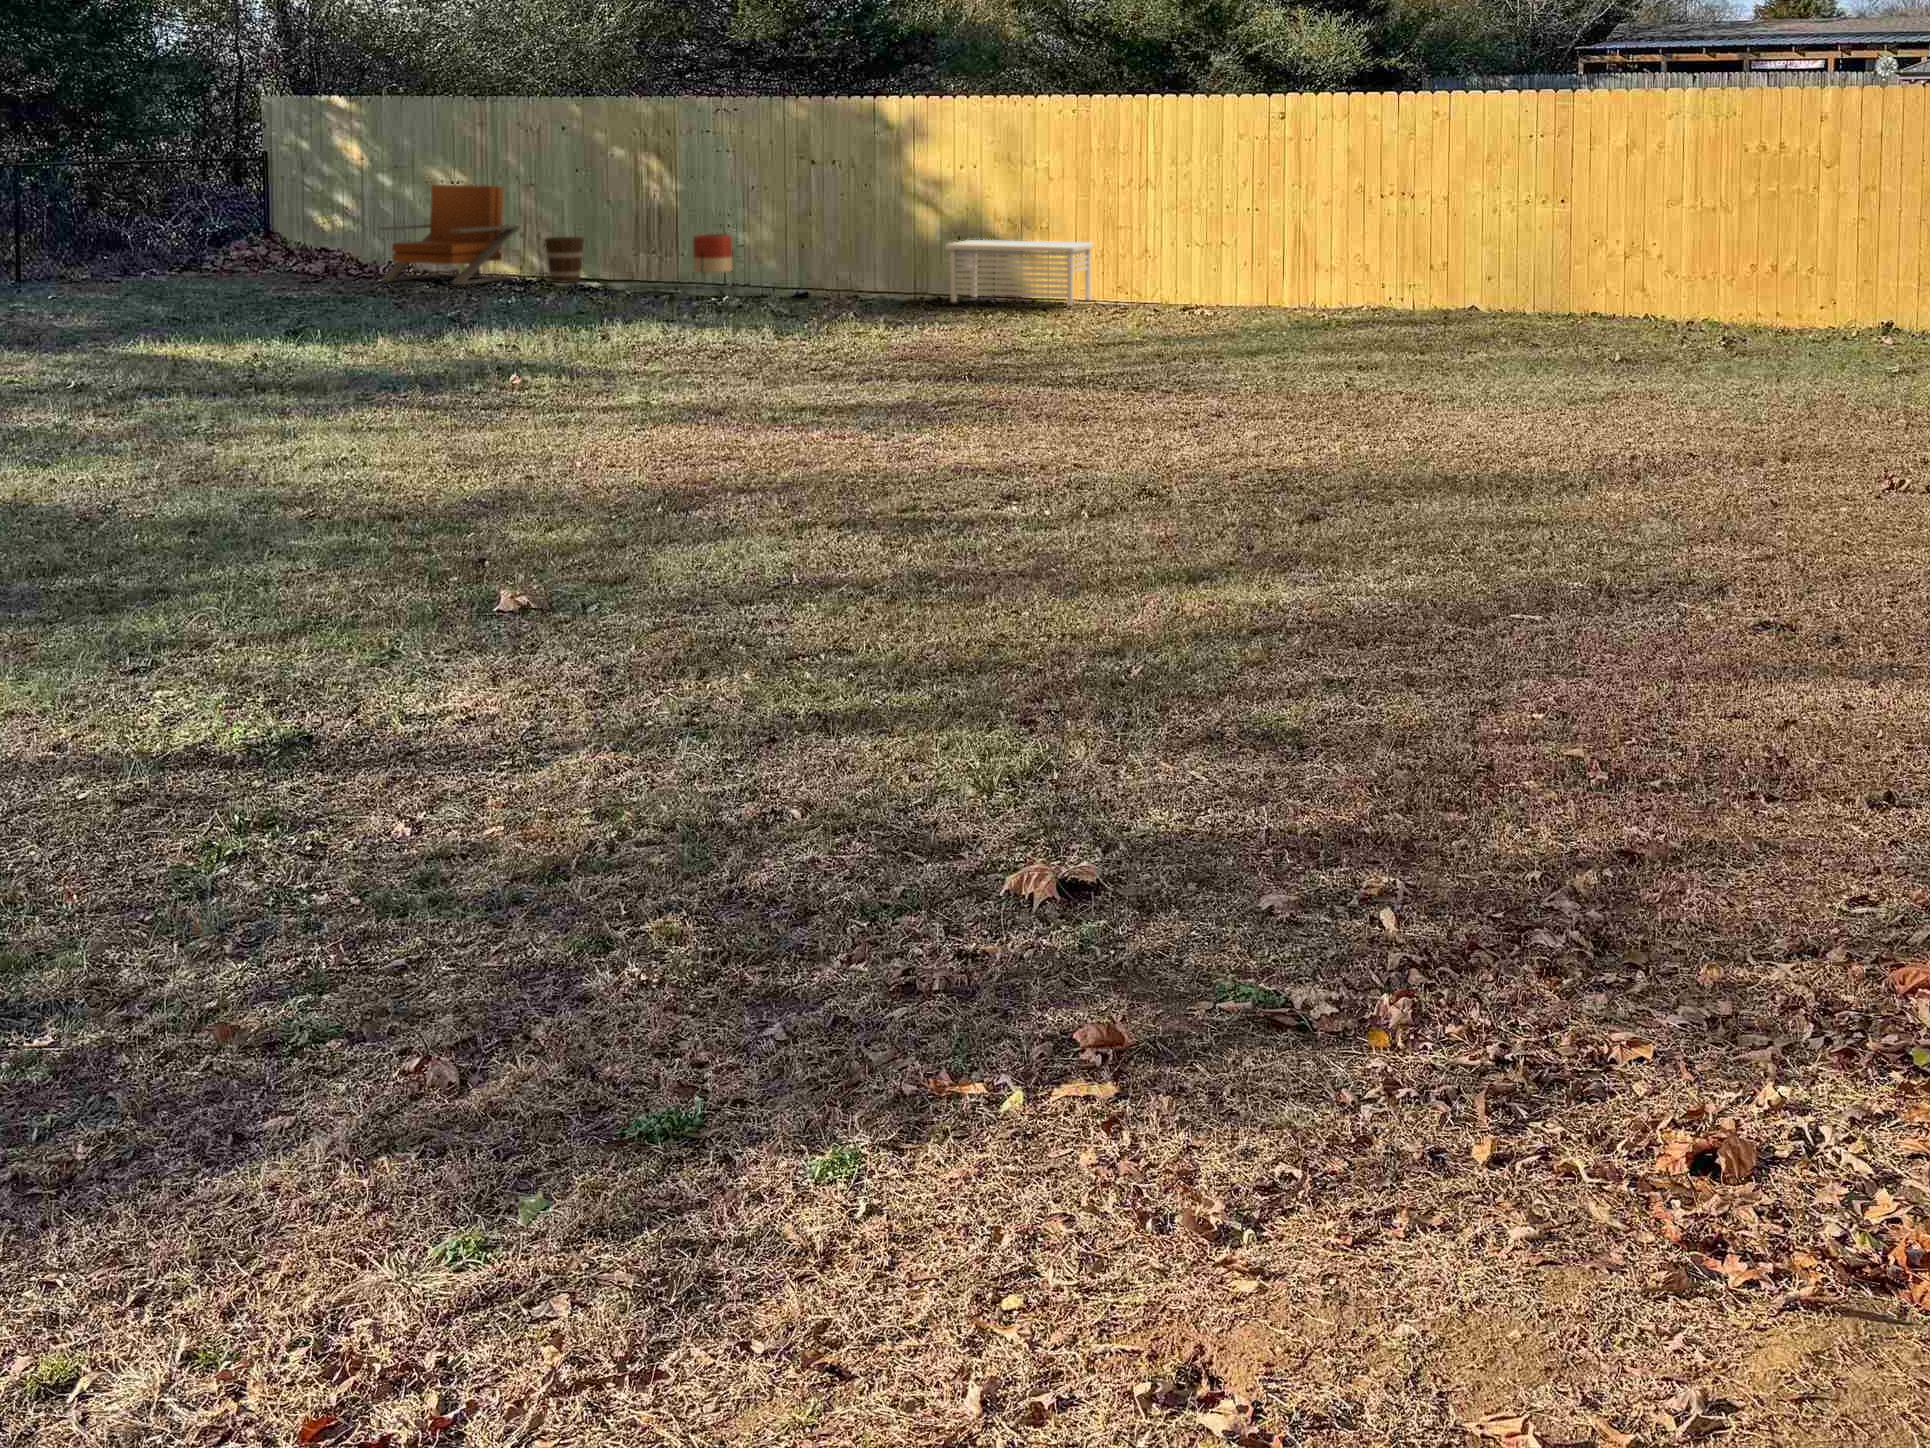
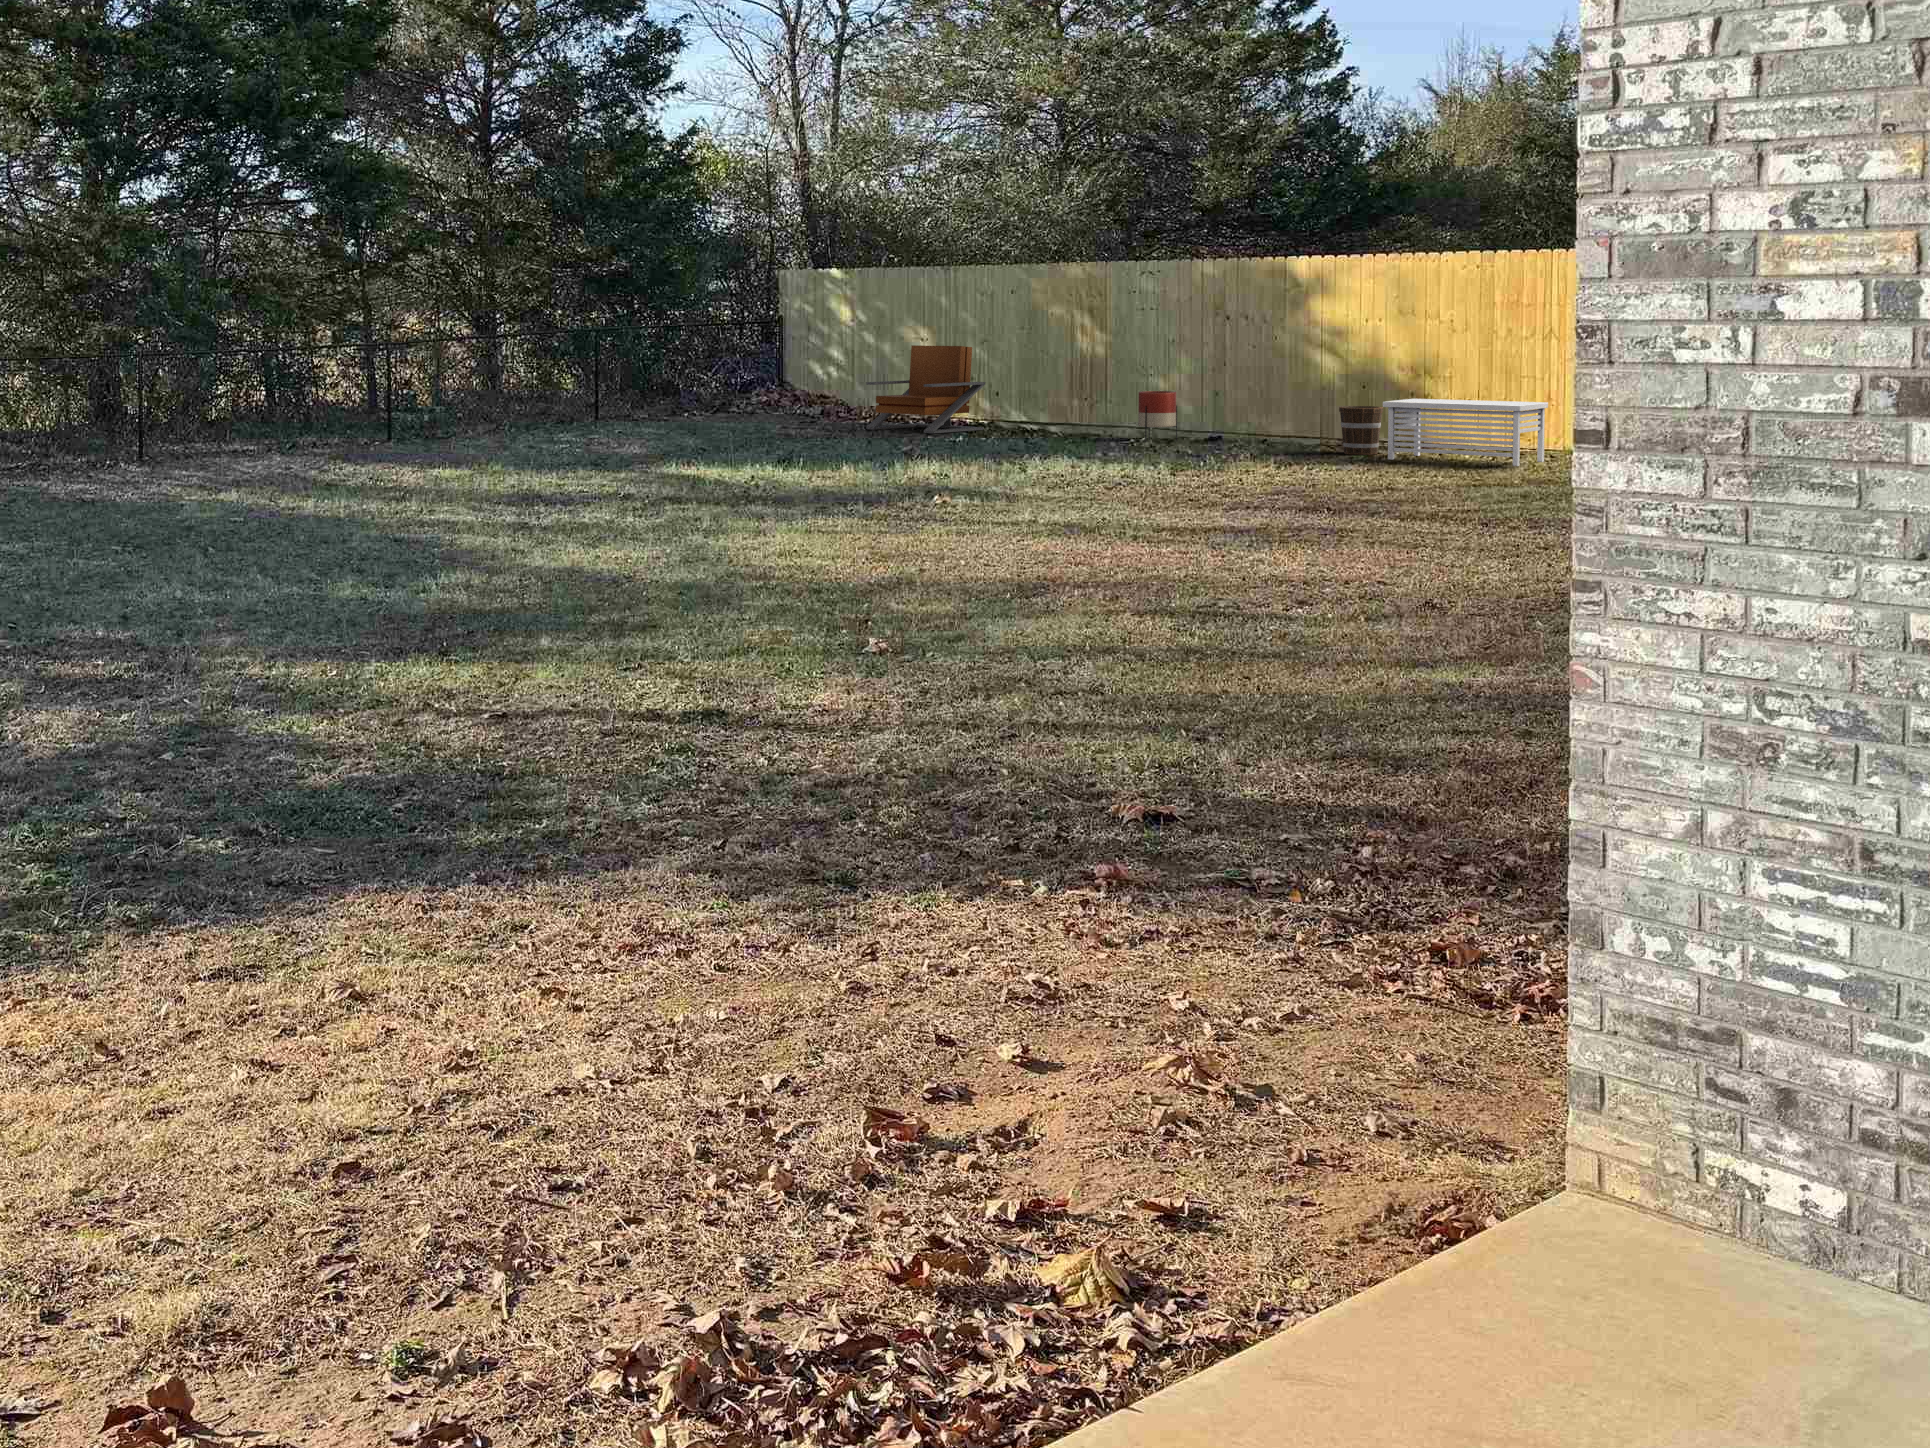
bucket: present [545,237,584,283] -> present [1339,406,1383,455]

